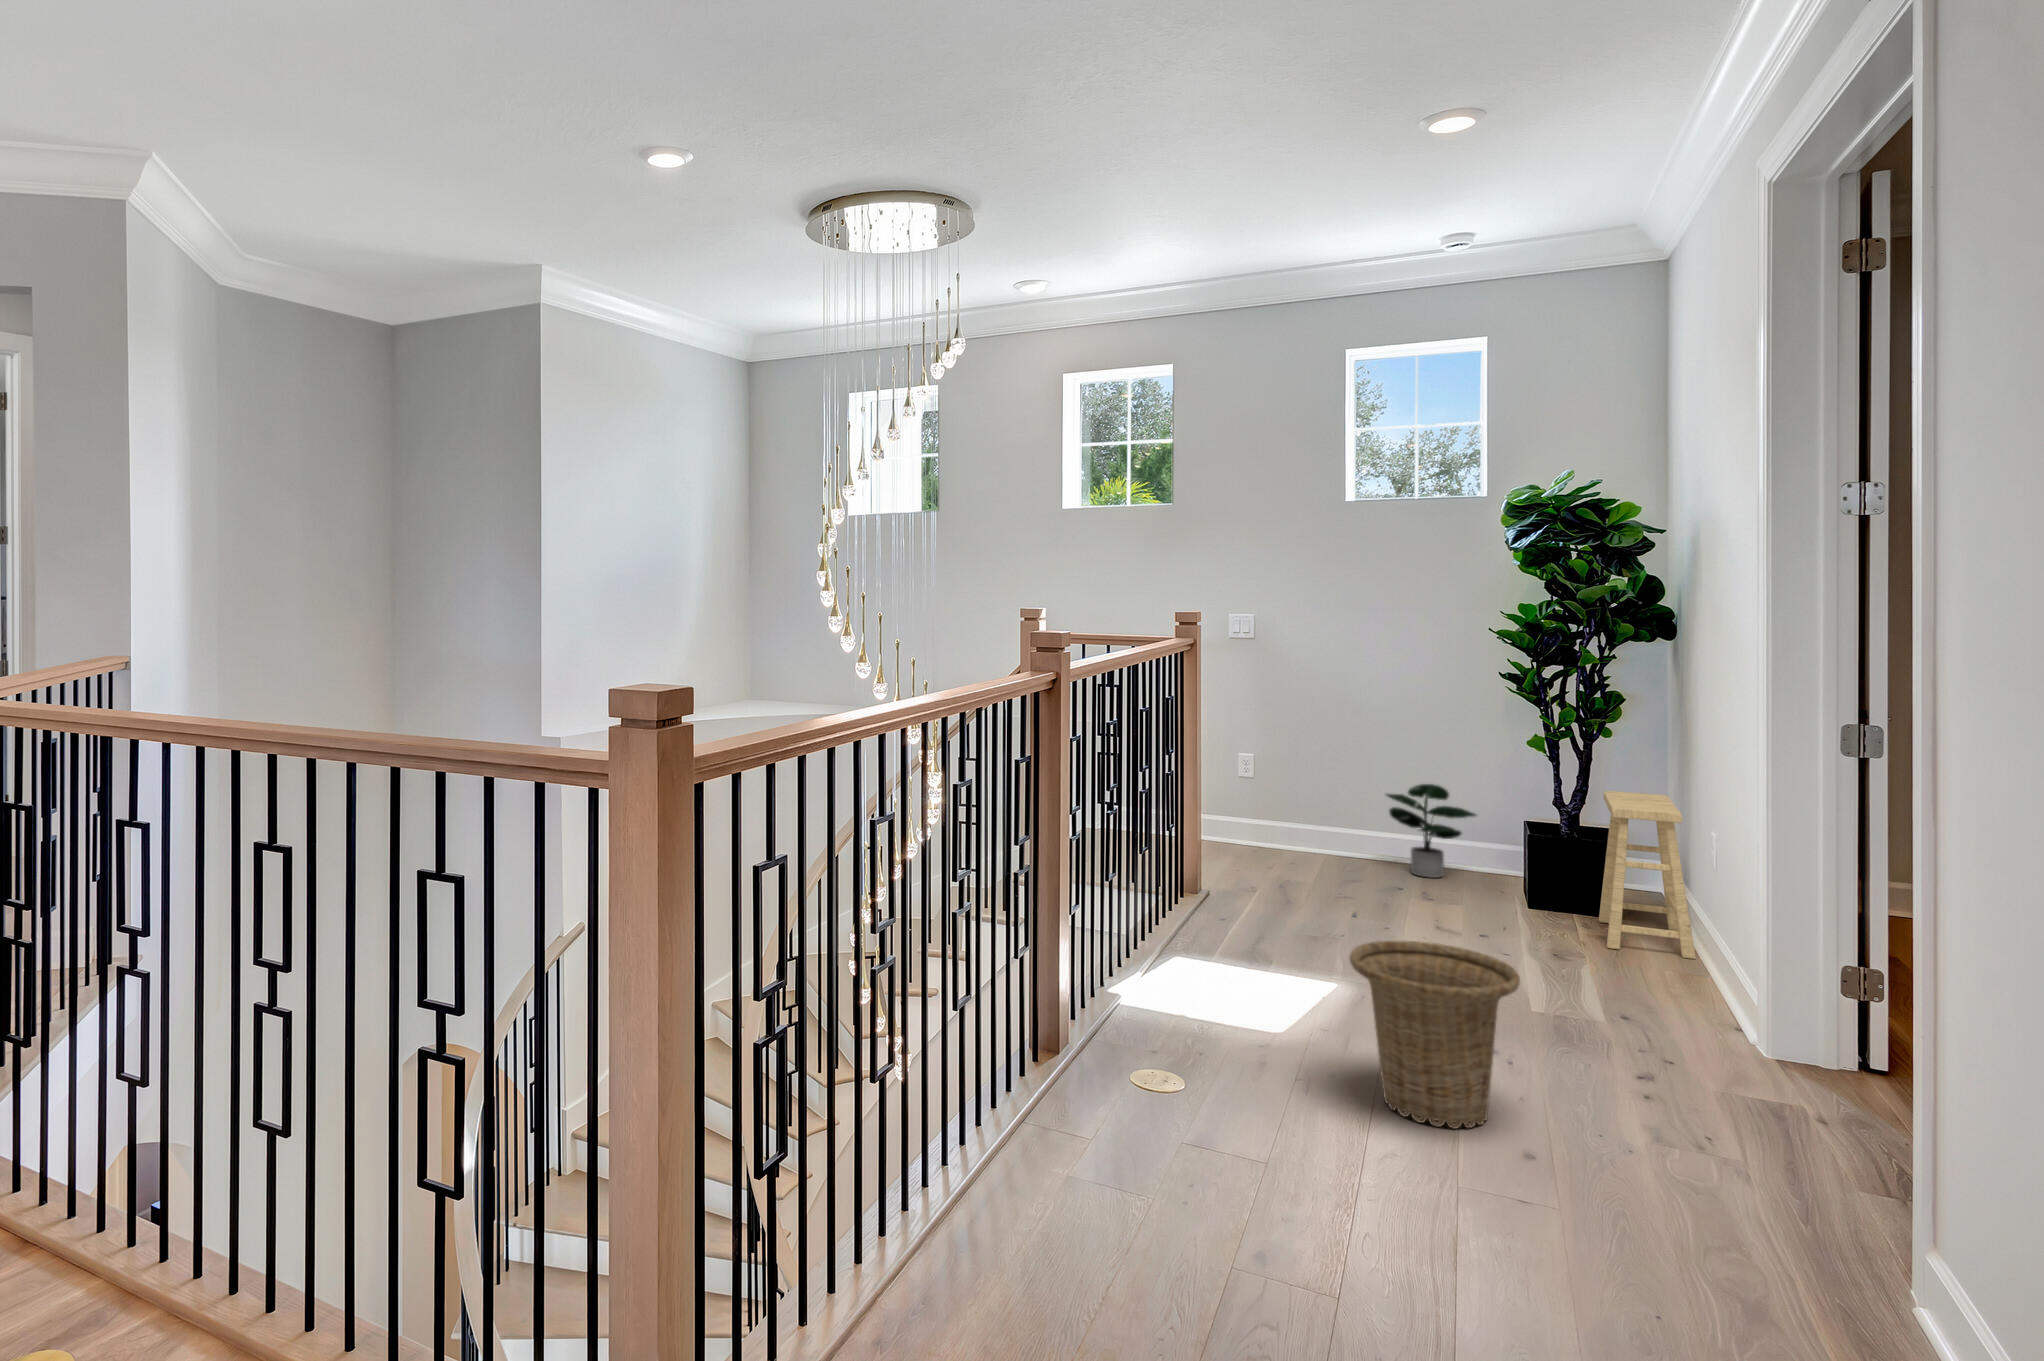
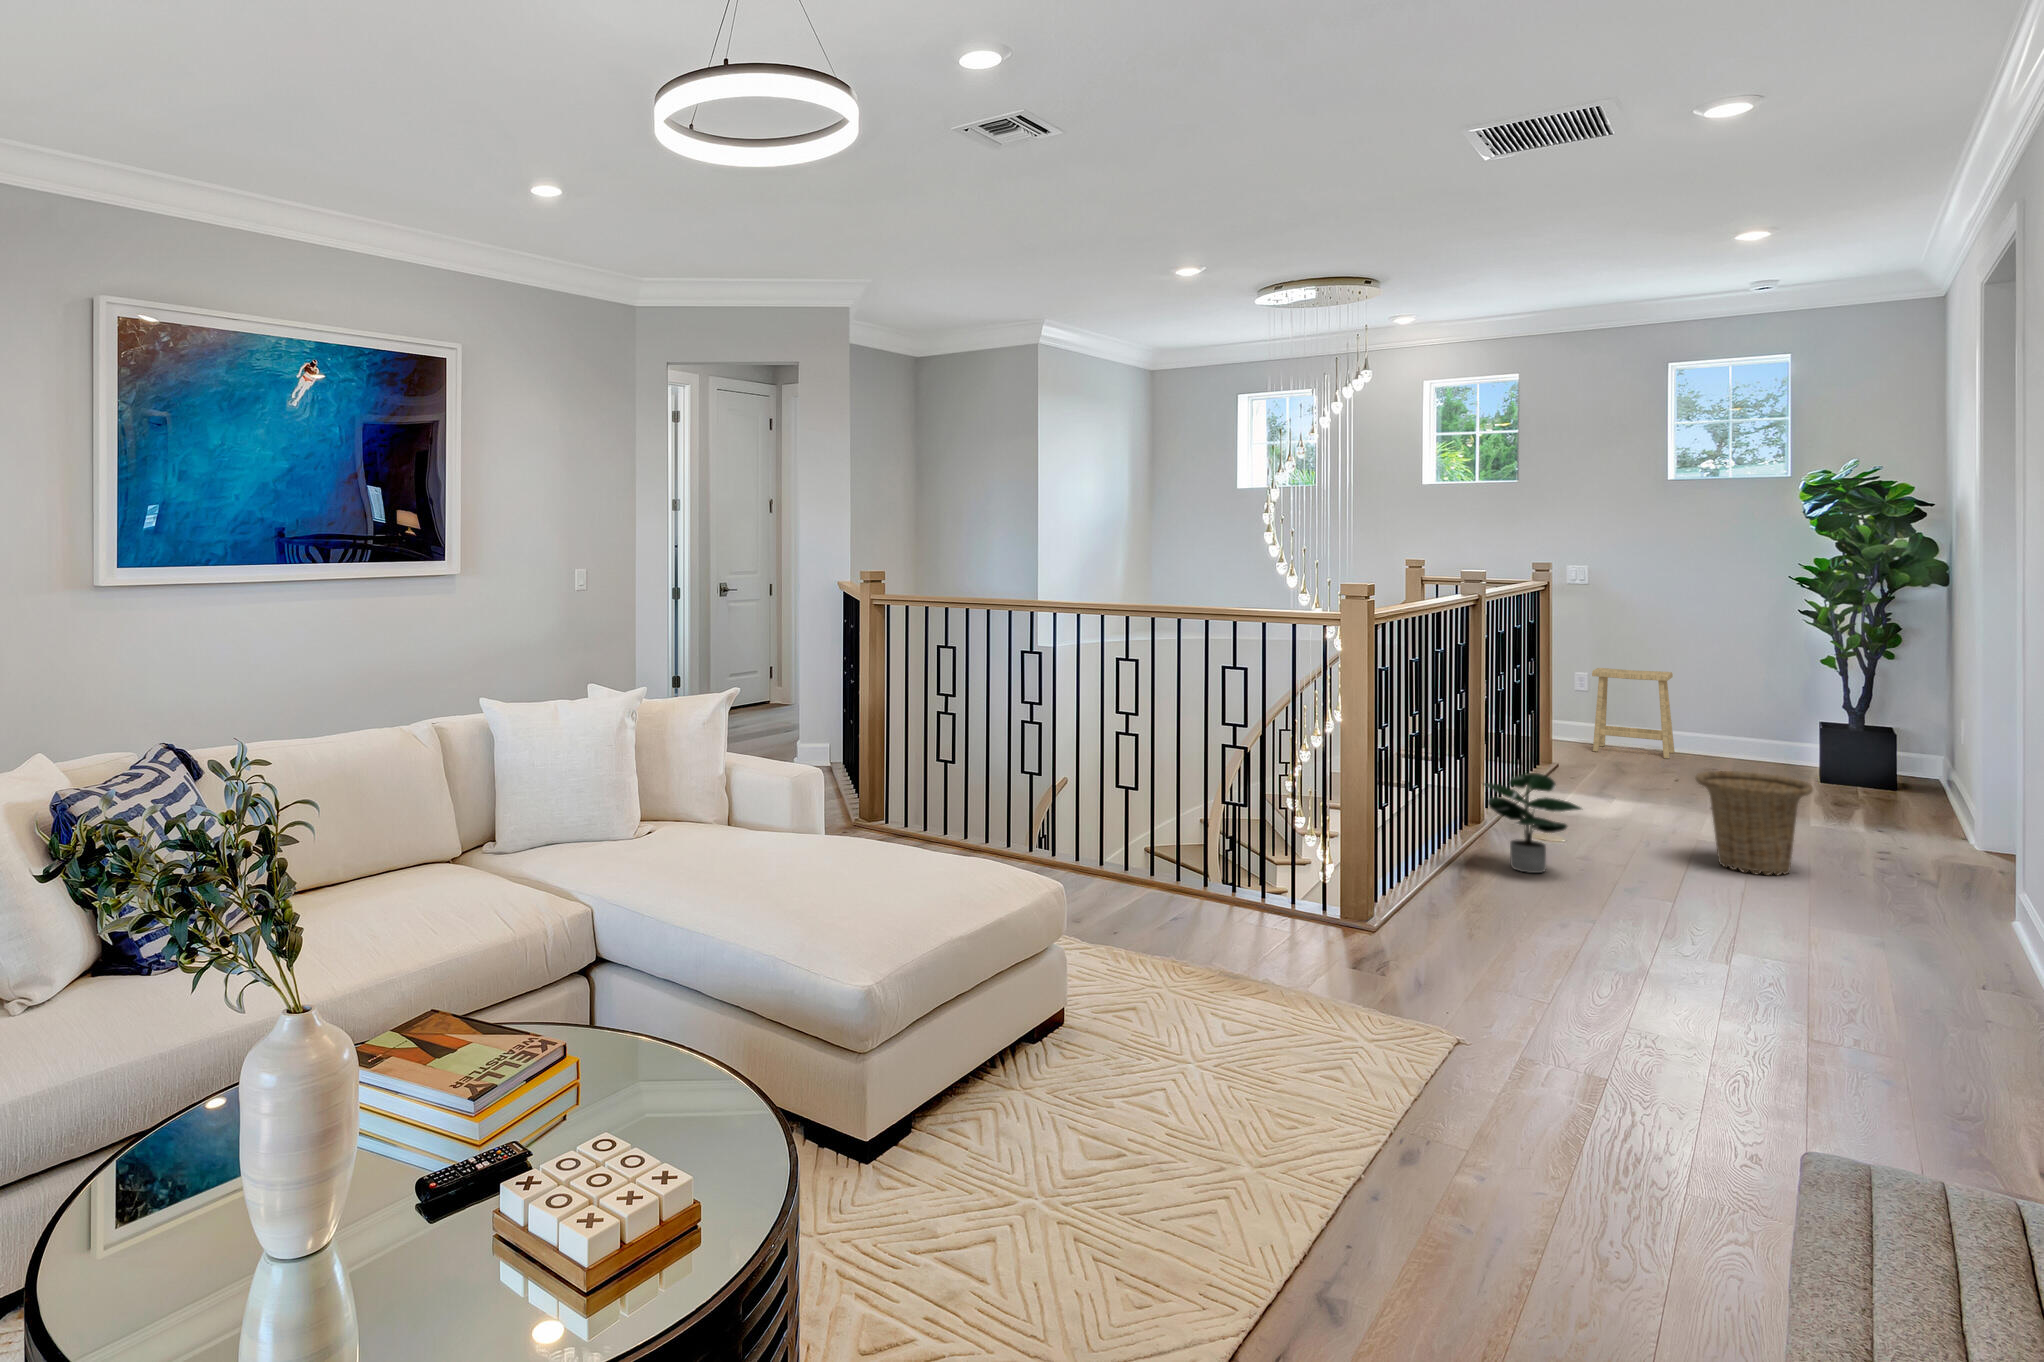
potted plant: present [1387,784,1476,878] -> present [1484,773,1581,873]
footstool: present [1599,791,1696,959] -> present [1592,668,1675,759]

